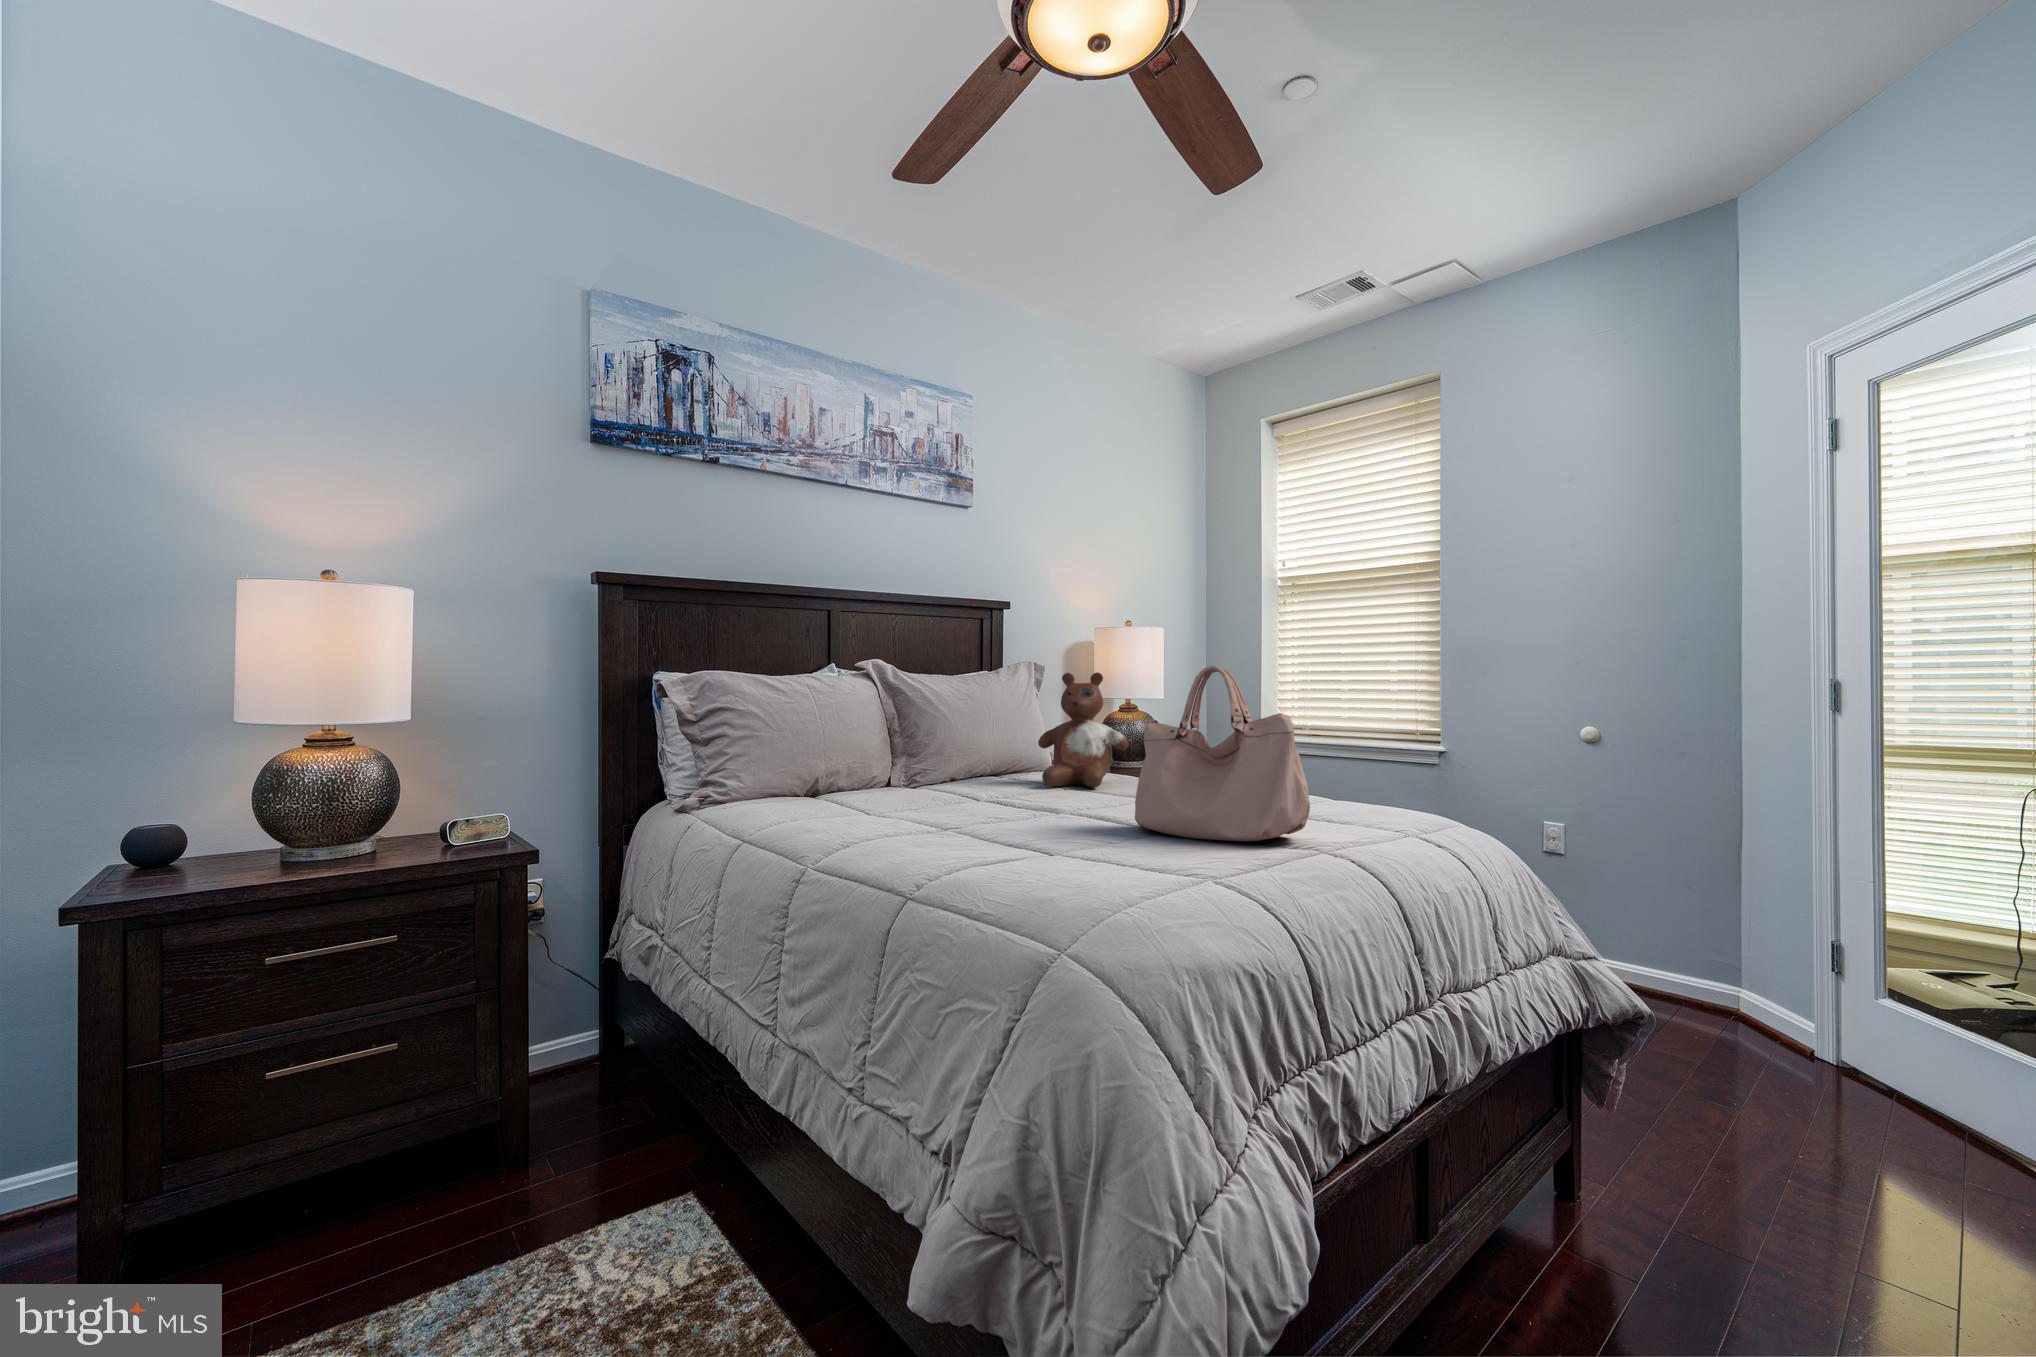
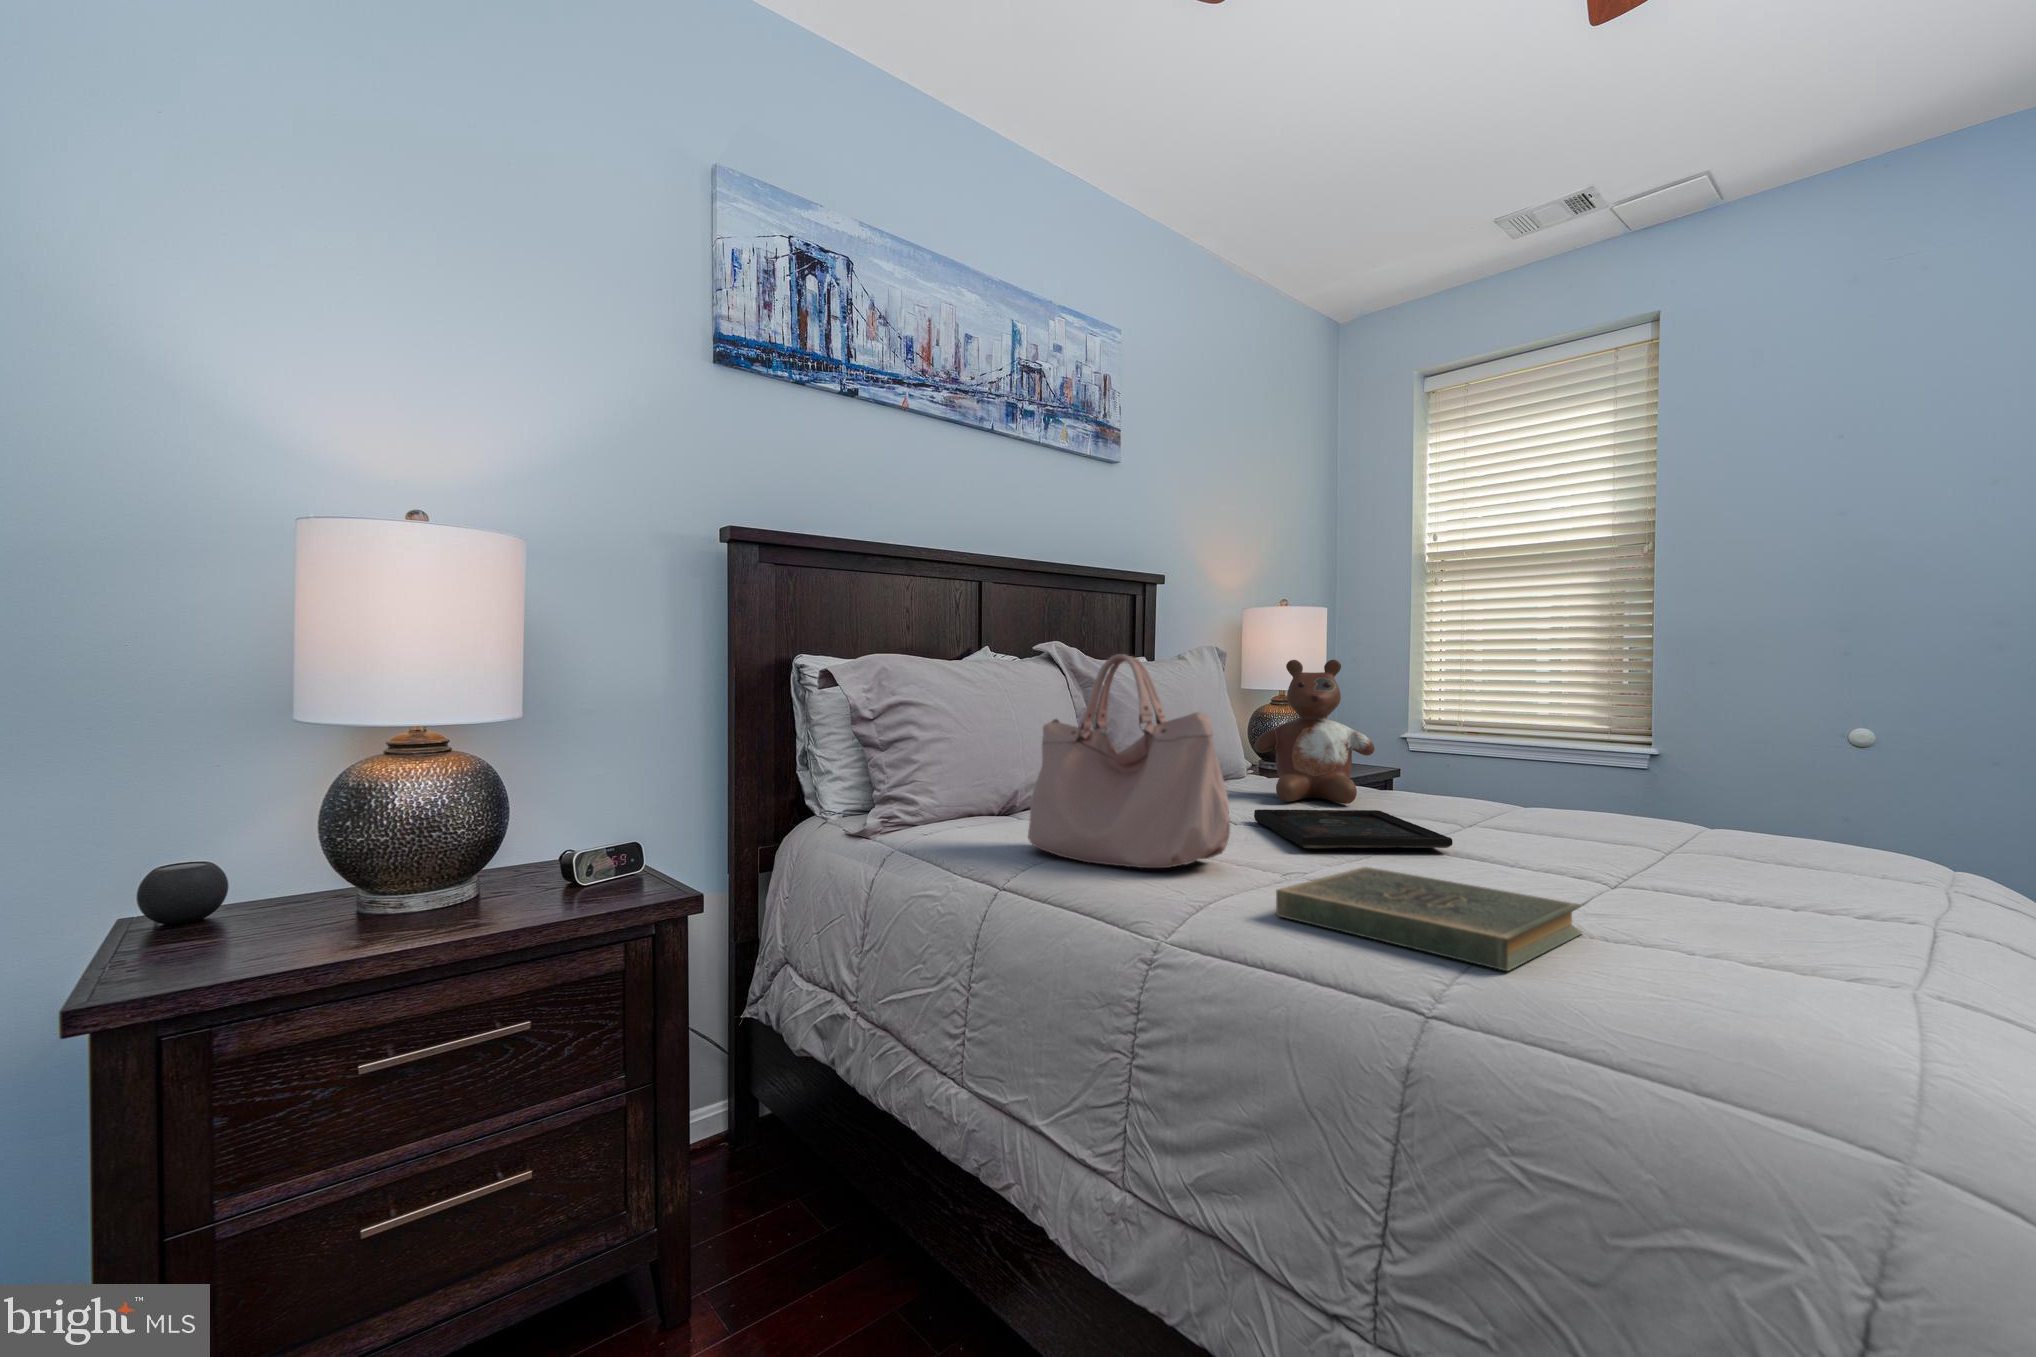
handbag: present [1135,666,1310,841] -> present [1028,654,1230,868]
tray: none [988,790,1100,815] -> present [1254,809,1453,848]
book: none [887,822,1076,876] -> present [1276,867,1582,971]

